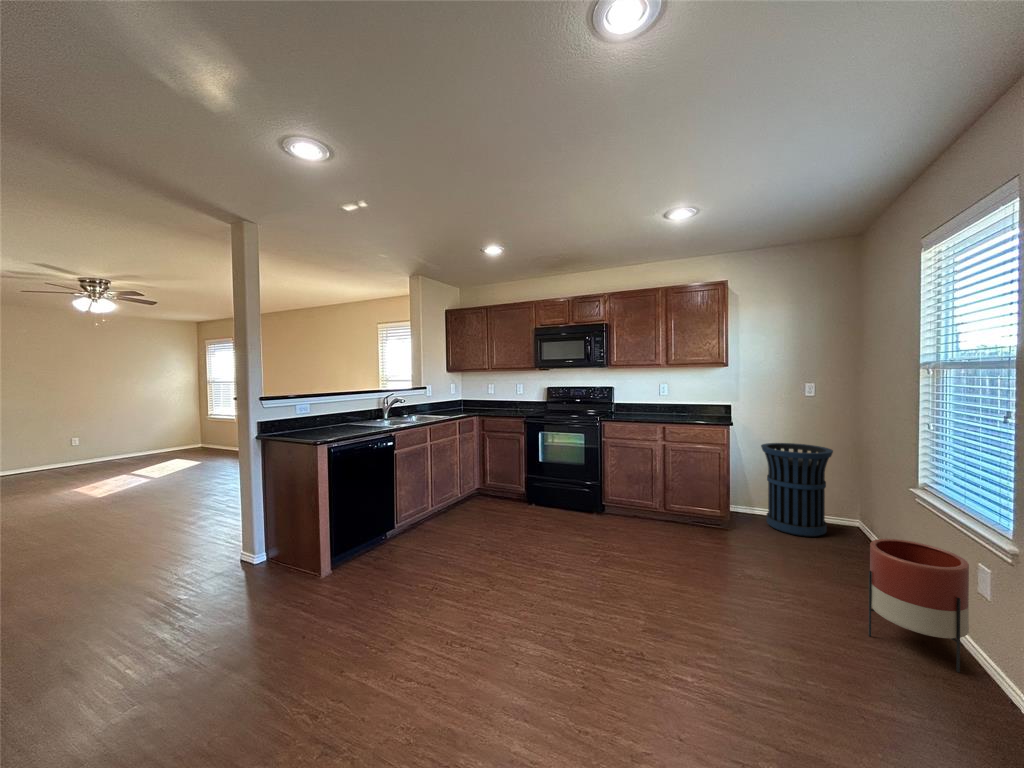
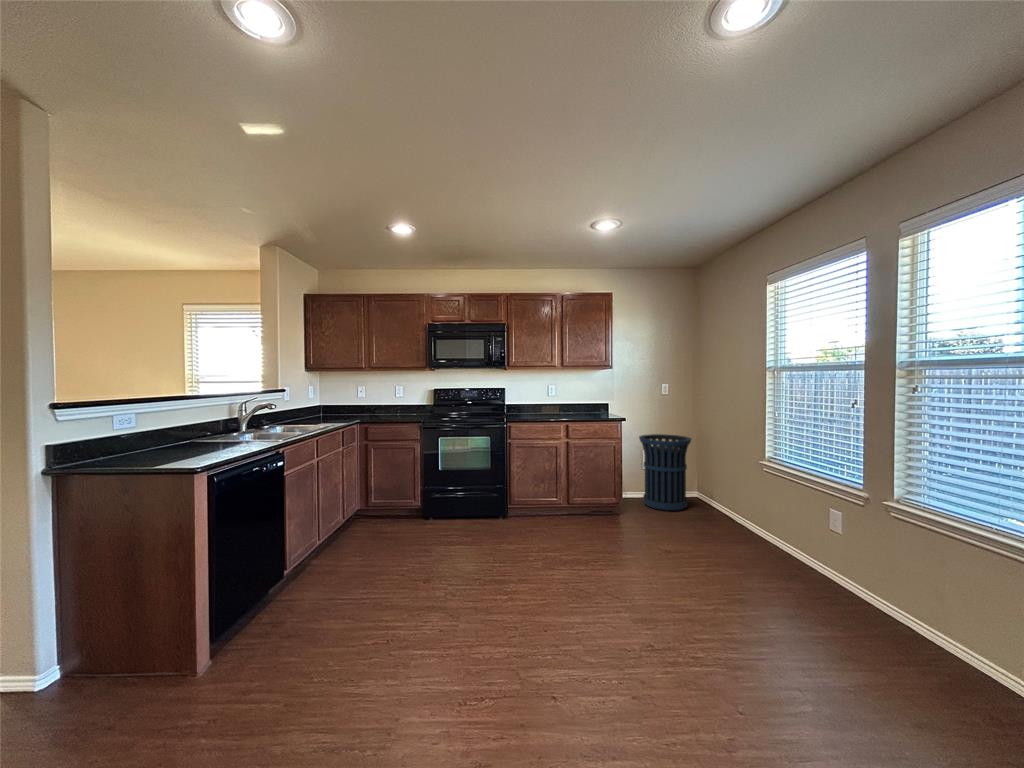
planter: present [869,539,969,672] -> none [763,500,826,589]

